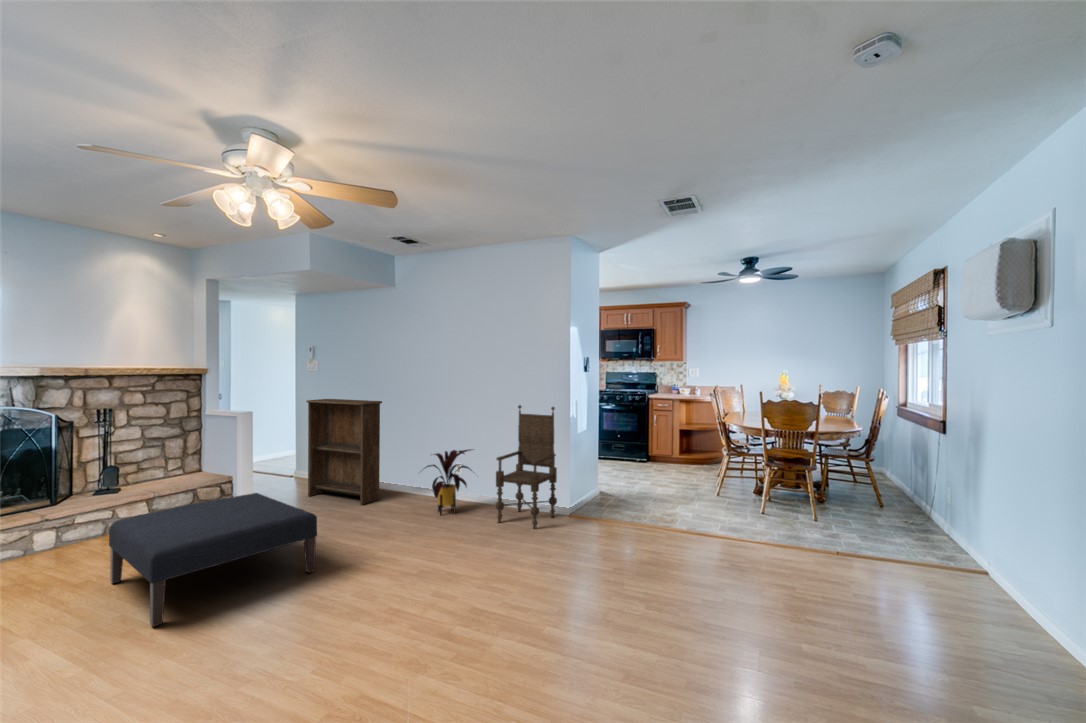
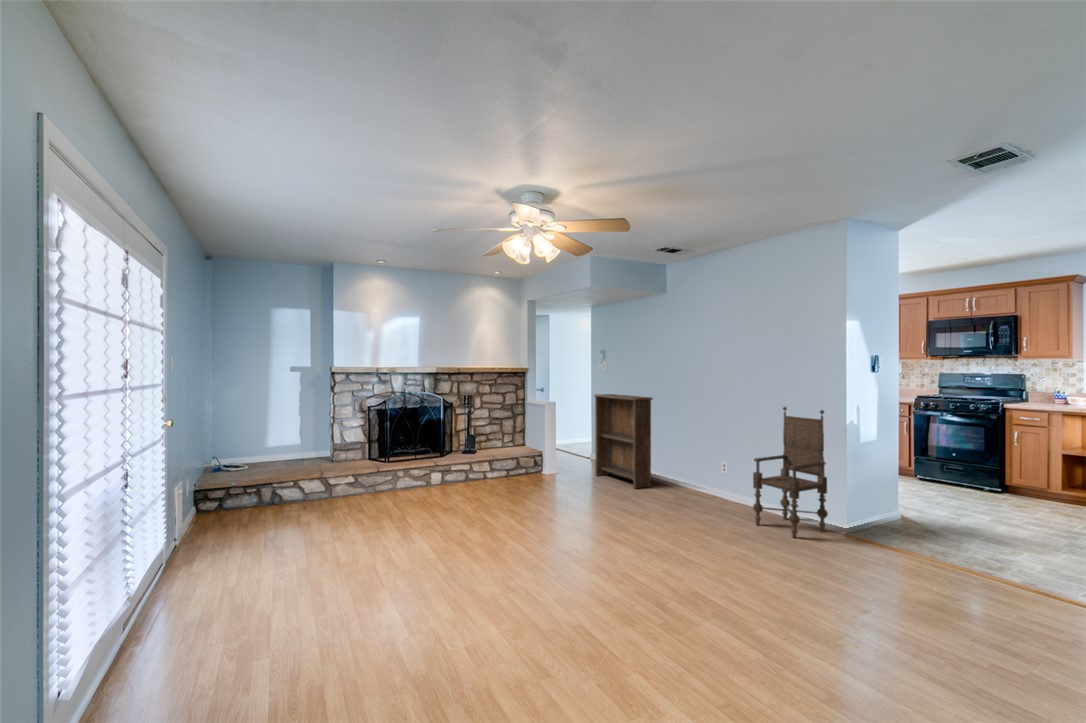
house plant: present [425,450,471,515] -> none [678,447,740,510]
ottoman: present [109,493,317,626] -> none [463,464,584,540]

